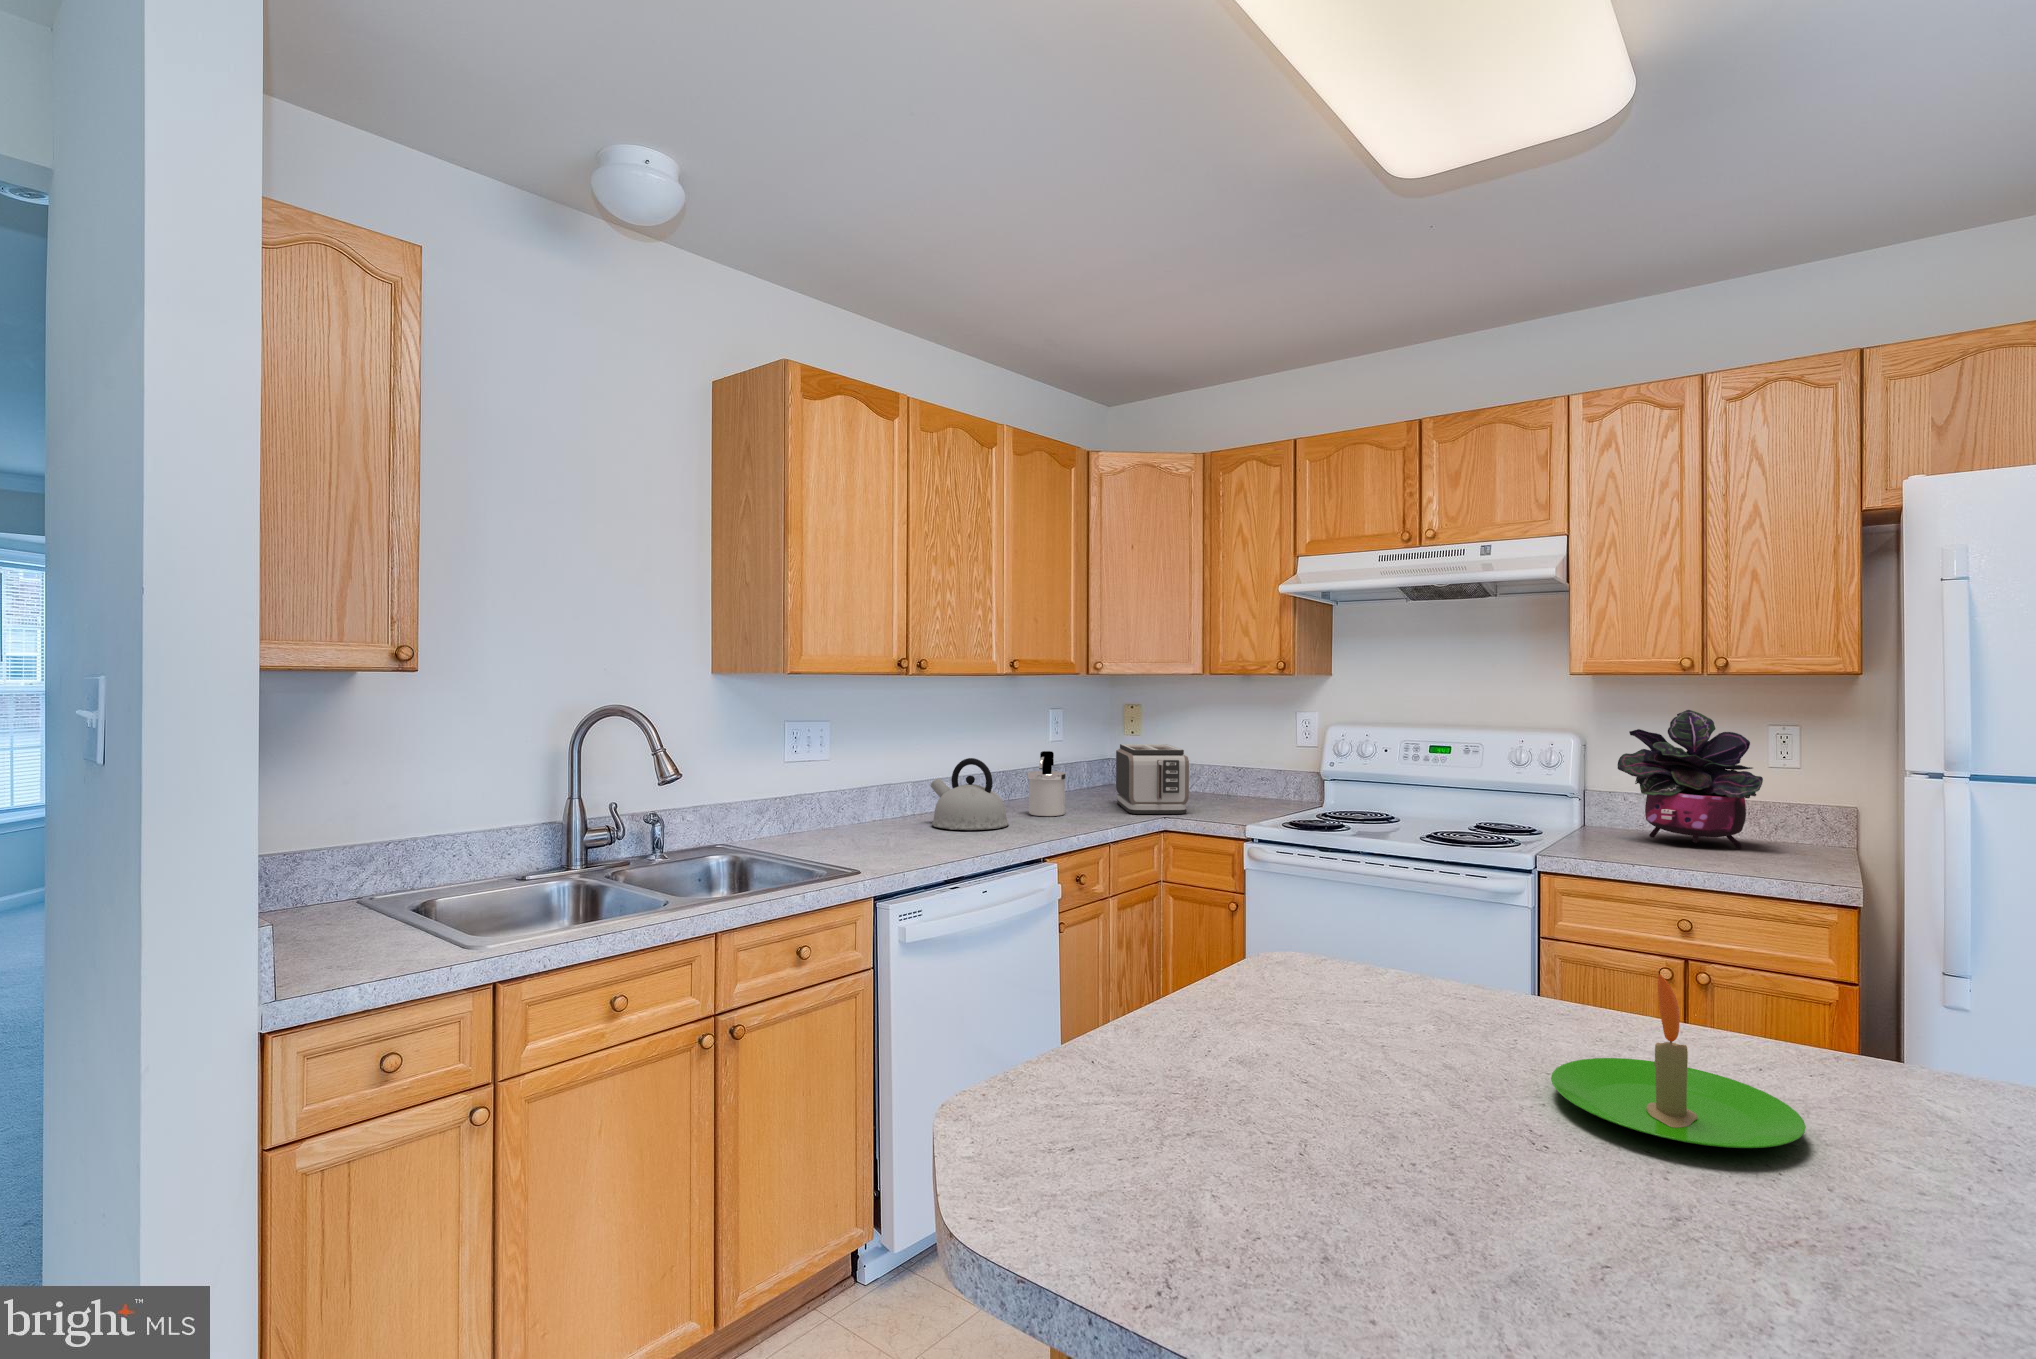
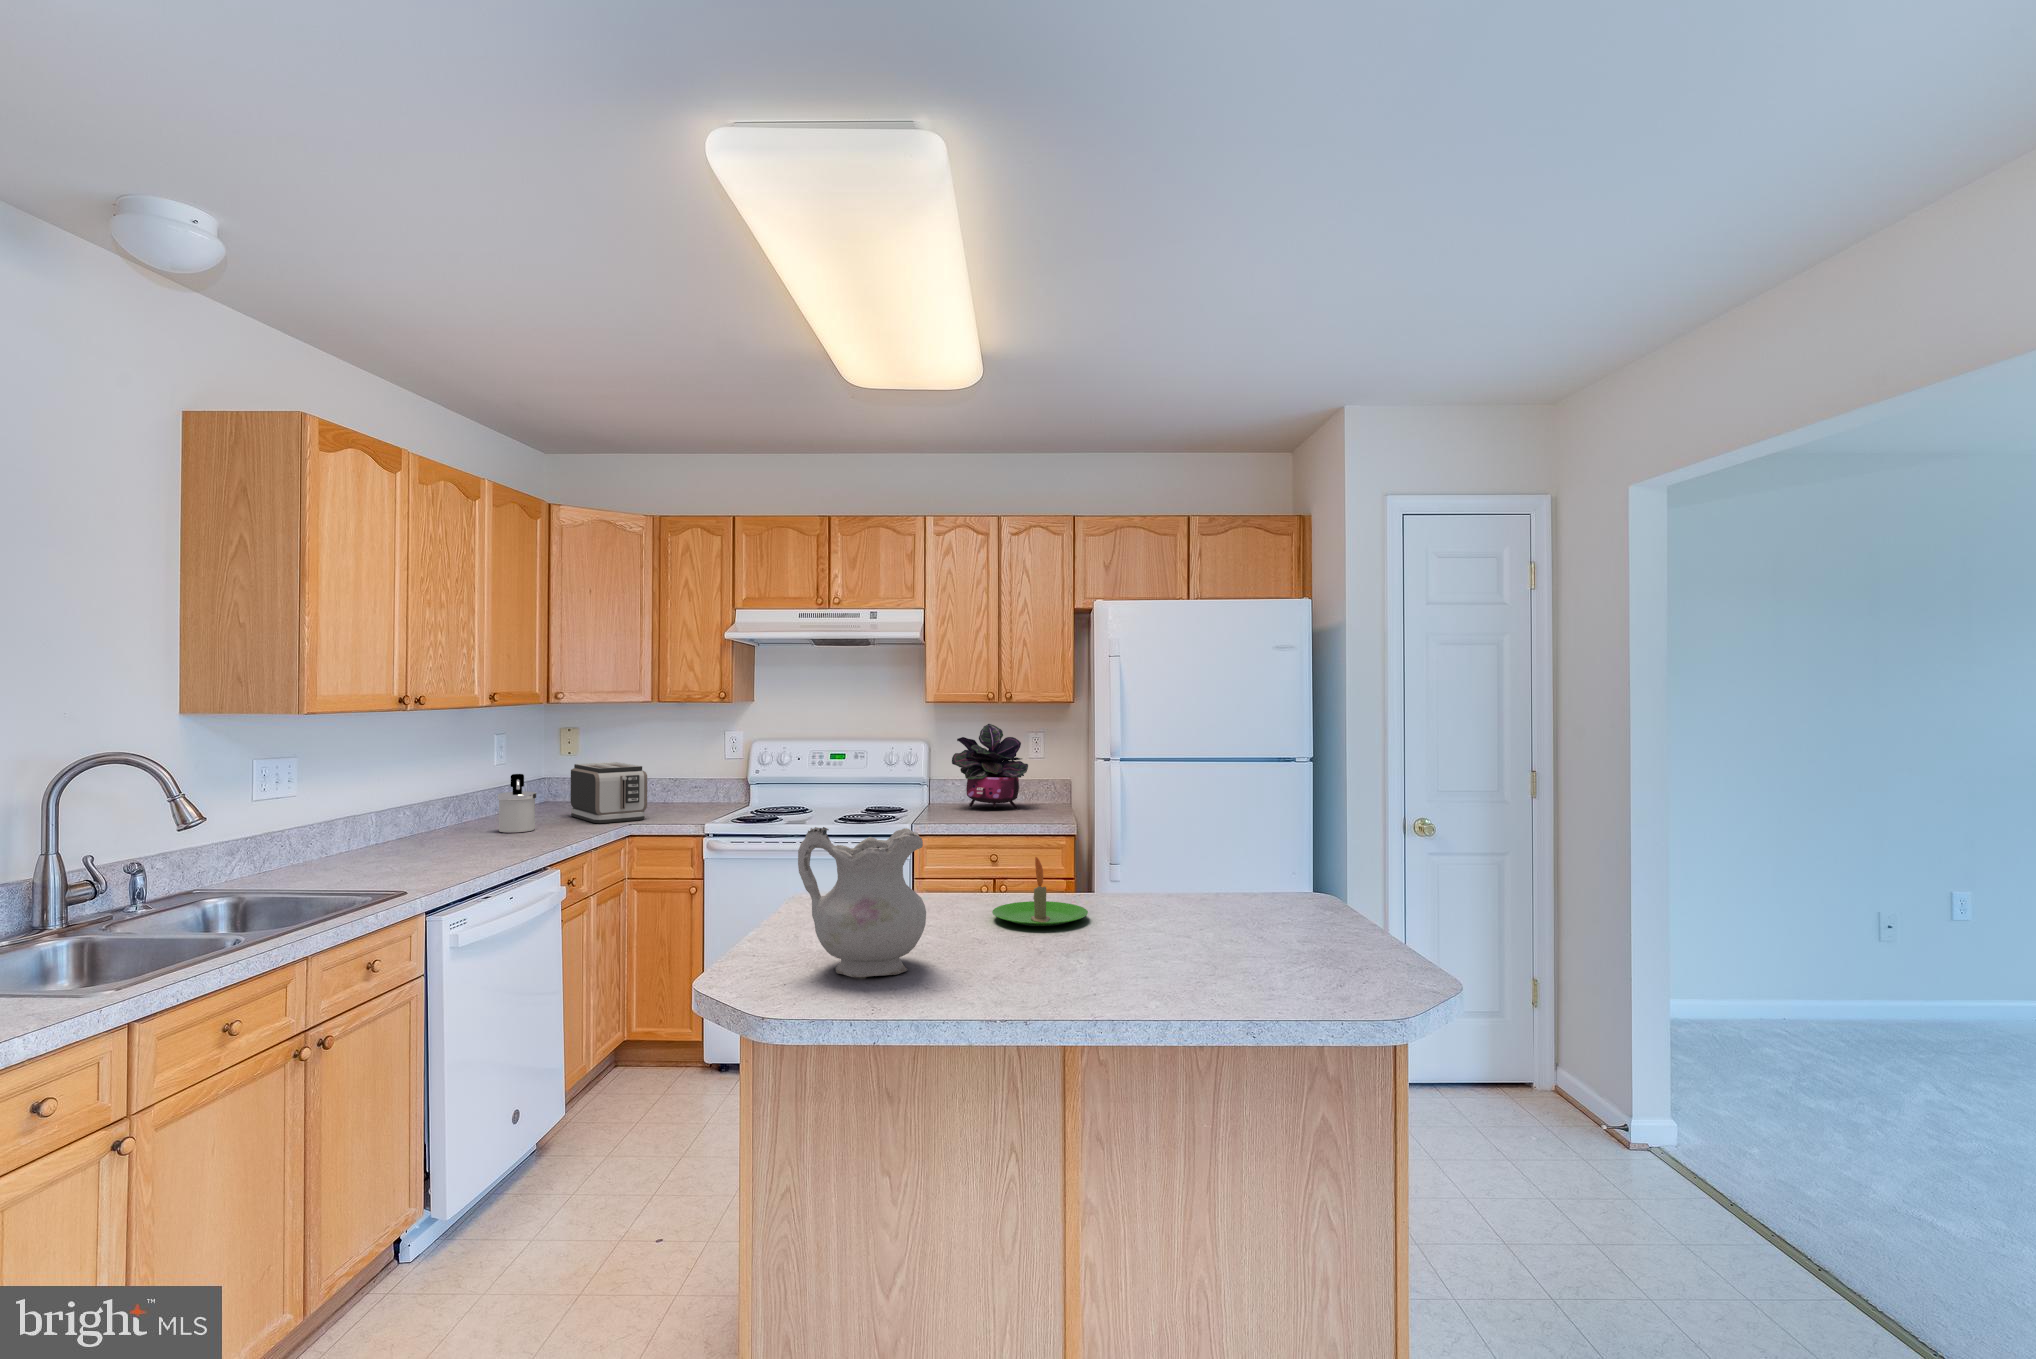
kettle: present [930,758,1008,830] -> none [408,784,494,851]
ceramic pitcher: none [1080,861,1323,1194] -> present [798,827,926,978]

